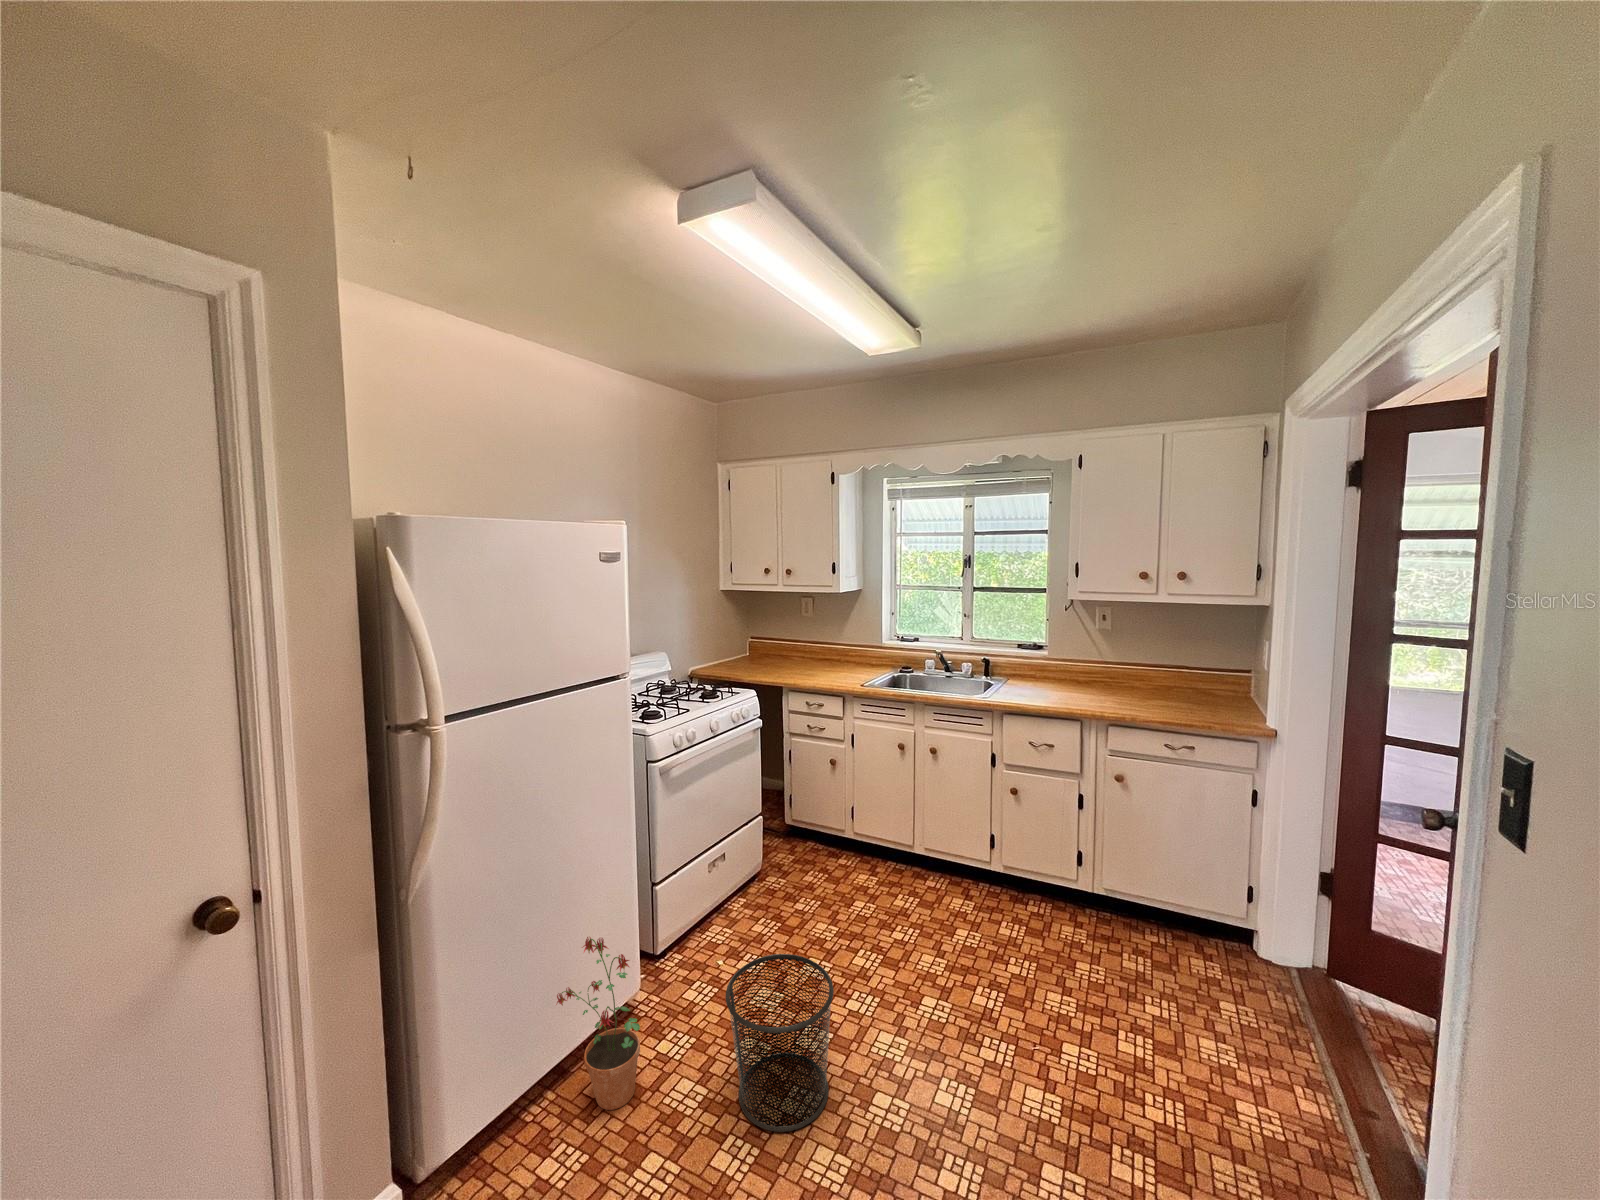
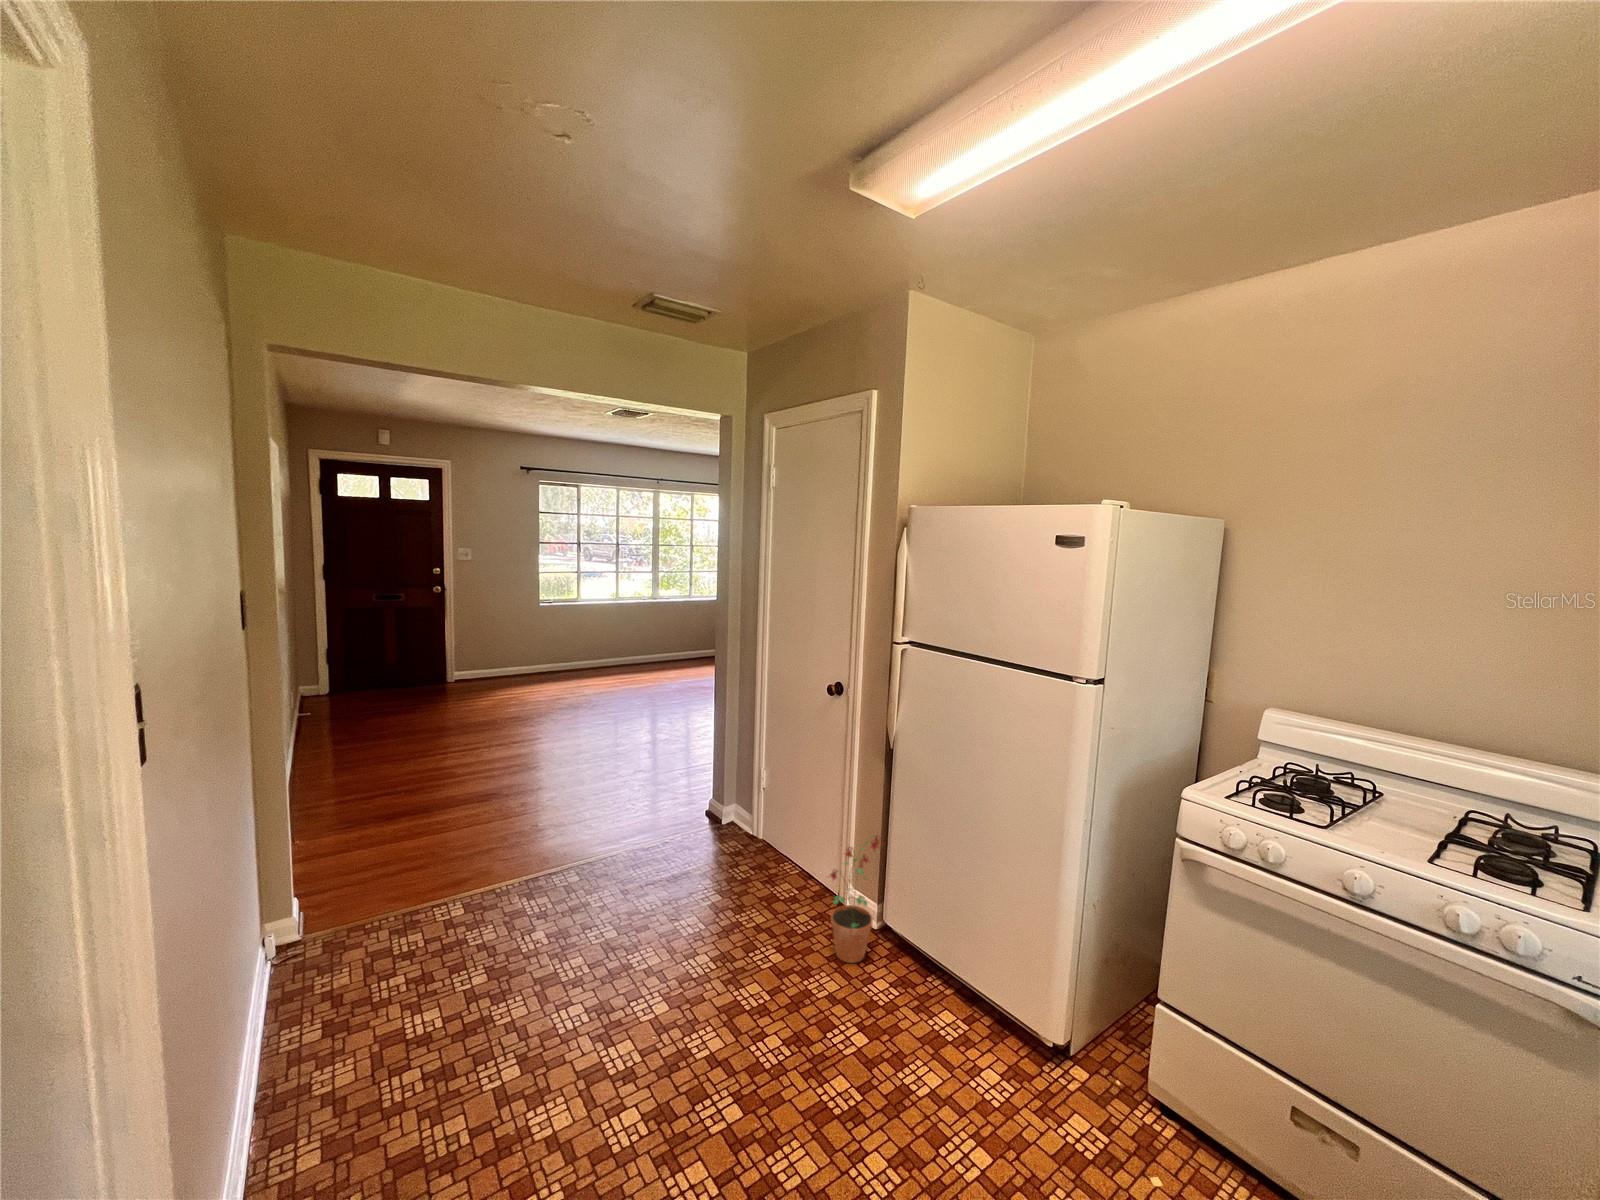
waste bin: present [725,954,834,1132] -> none [742,915,844,1078]

